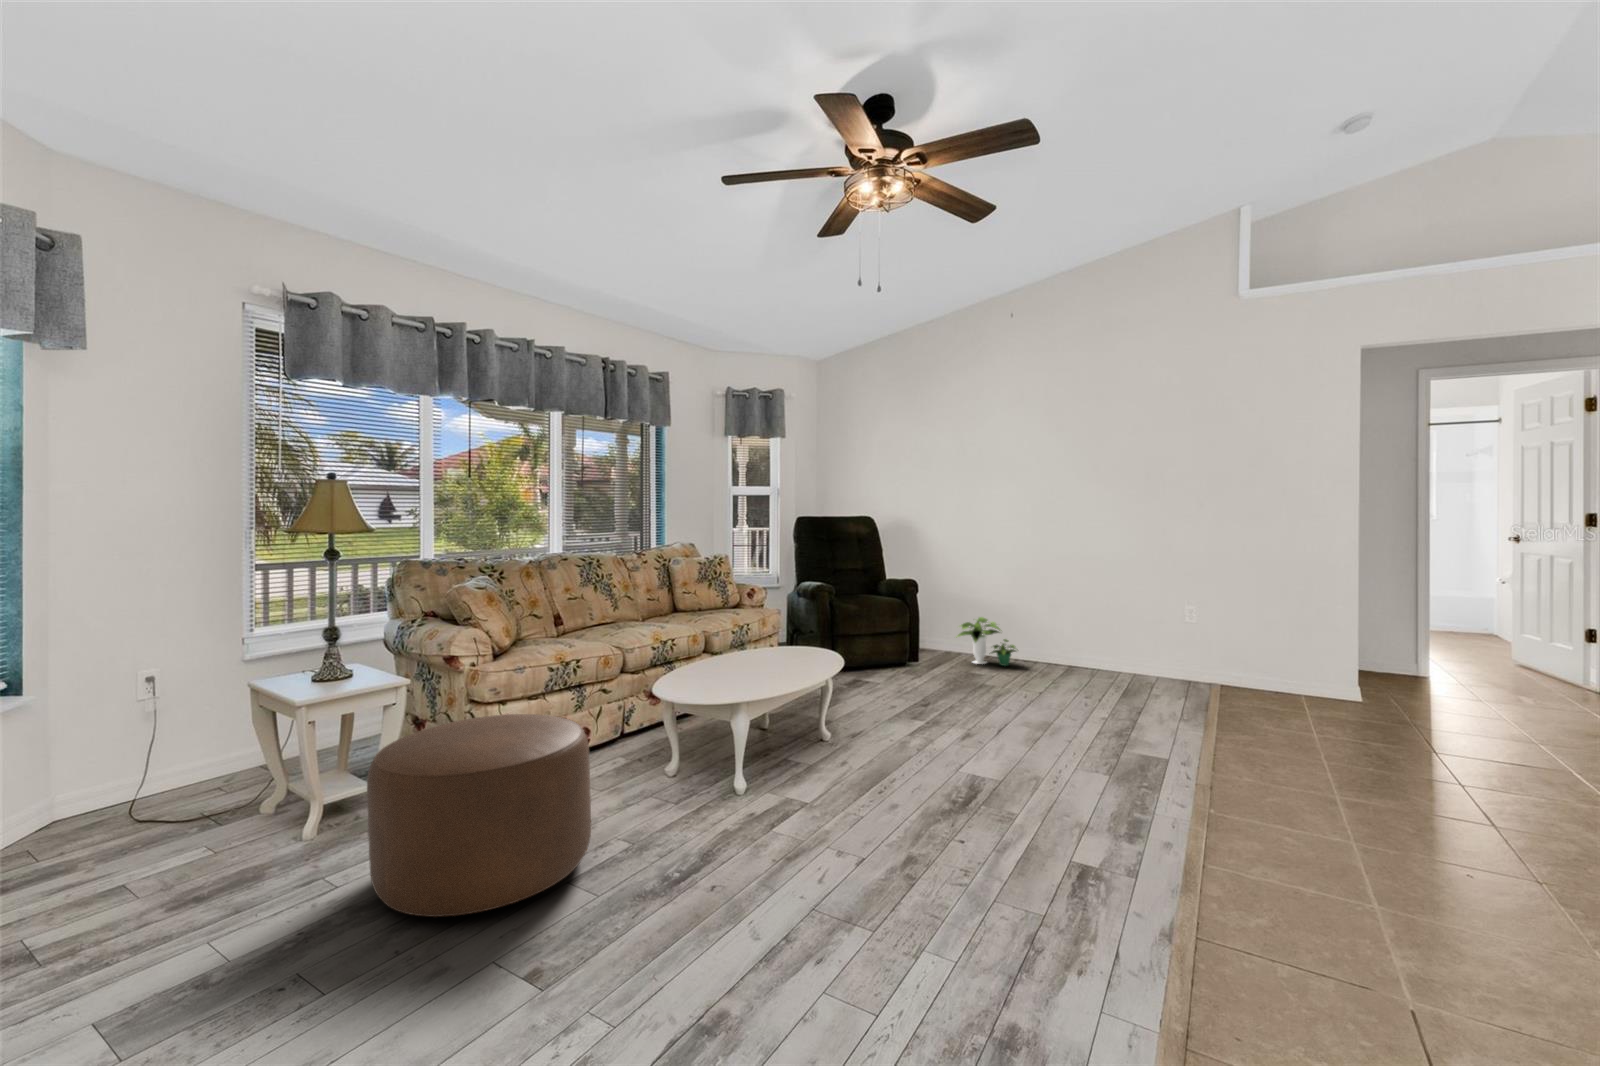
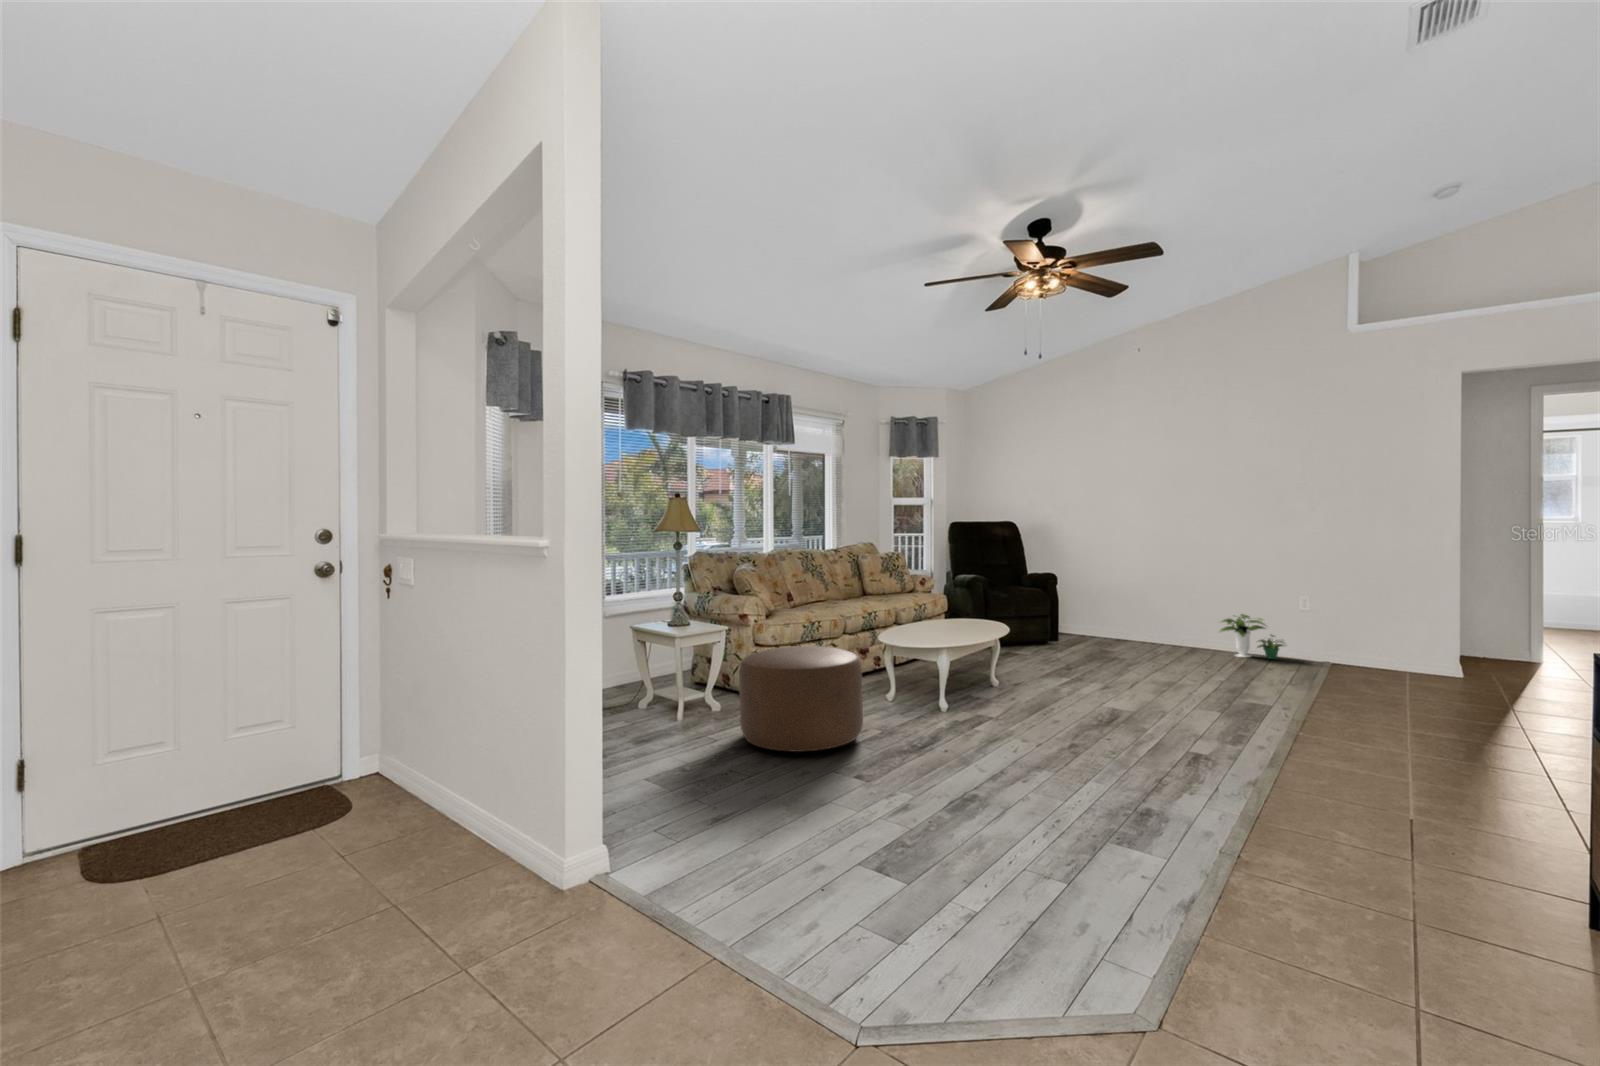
potted plant: present [957,617,1016,666] -> present [1220,614,1284,659]

